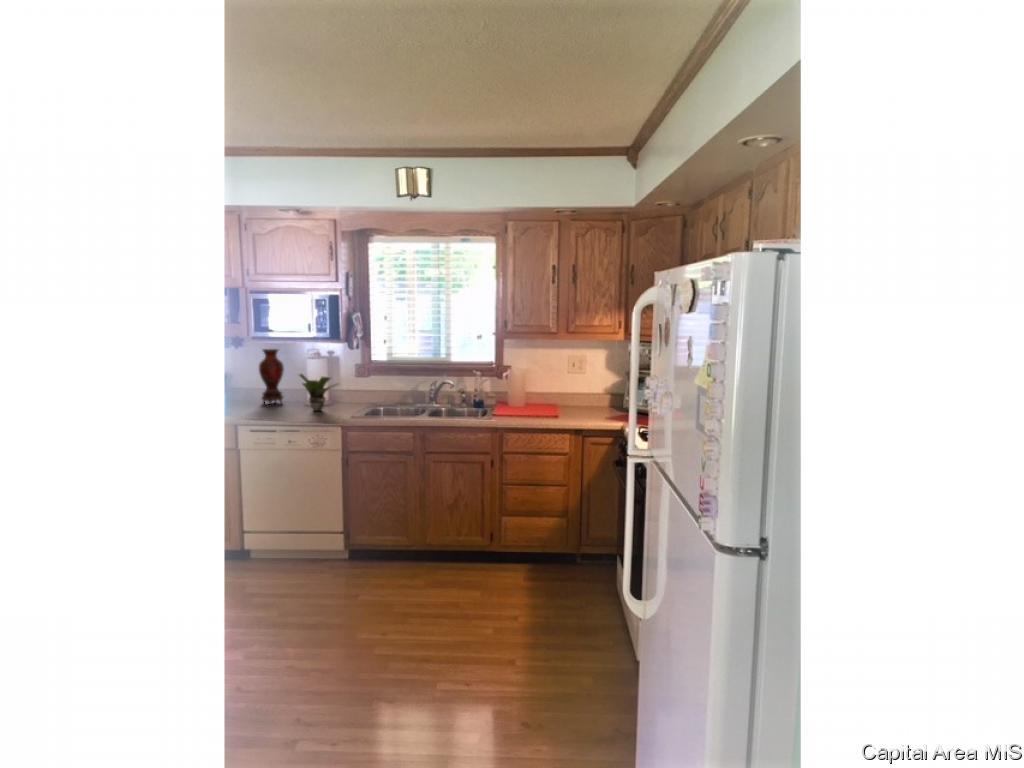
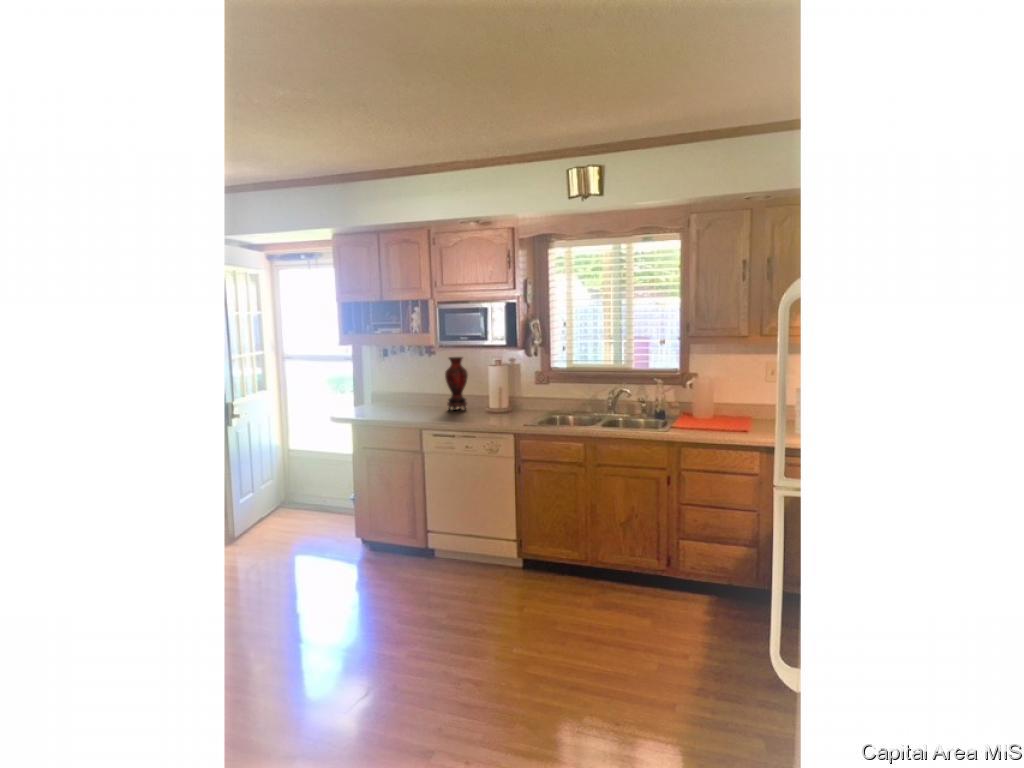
potted plant: present [299,374,339,411] -> none [478,381,518,418]

